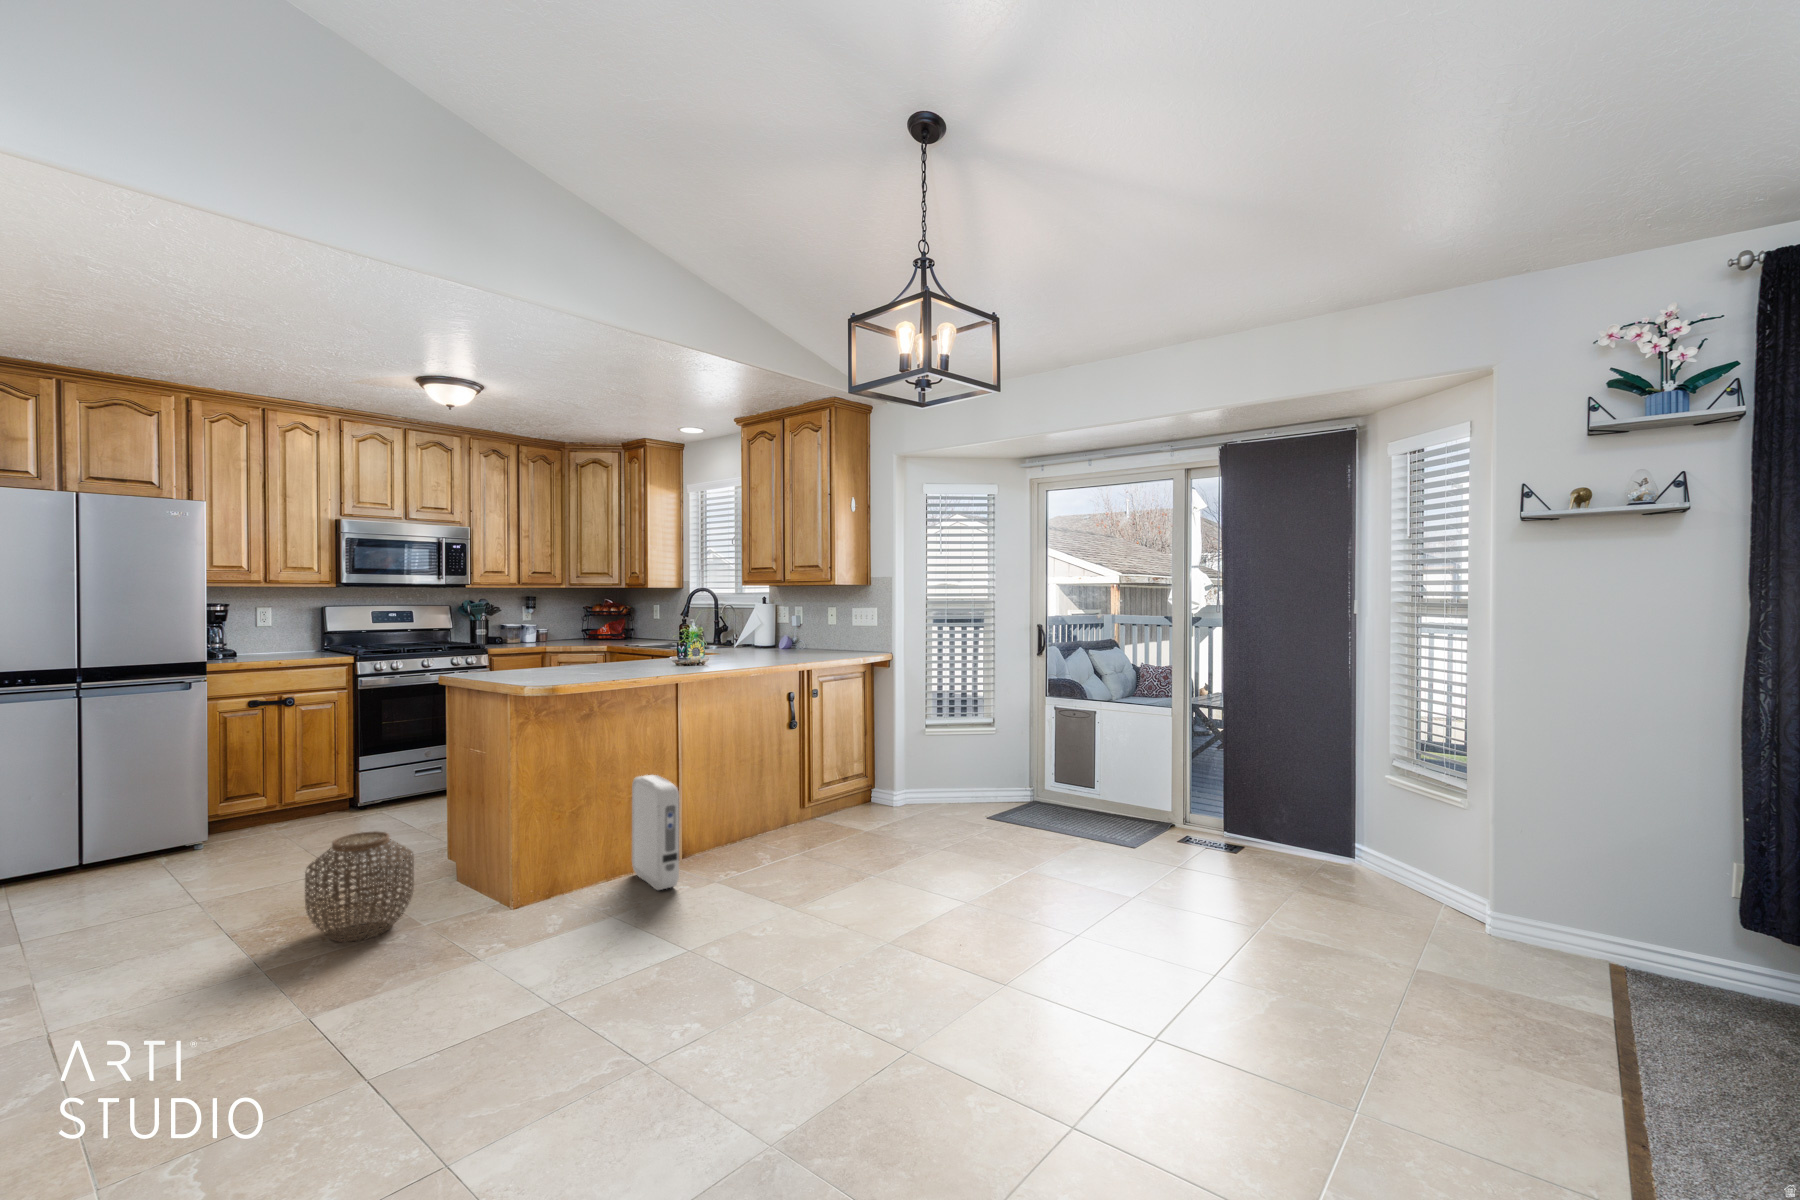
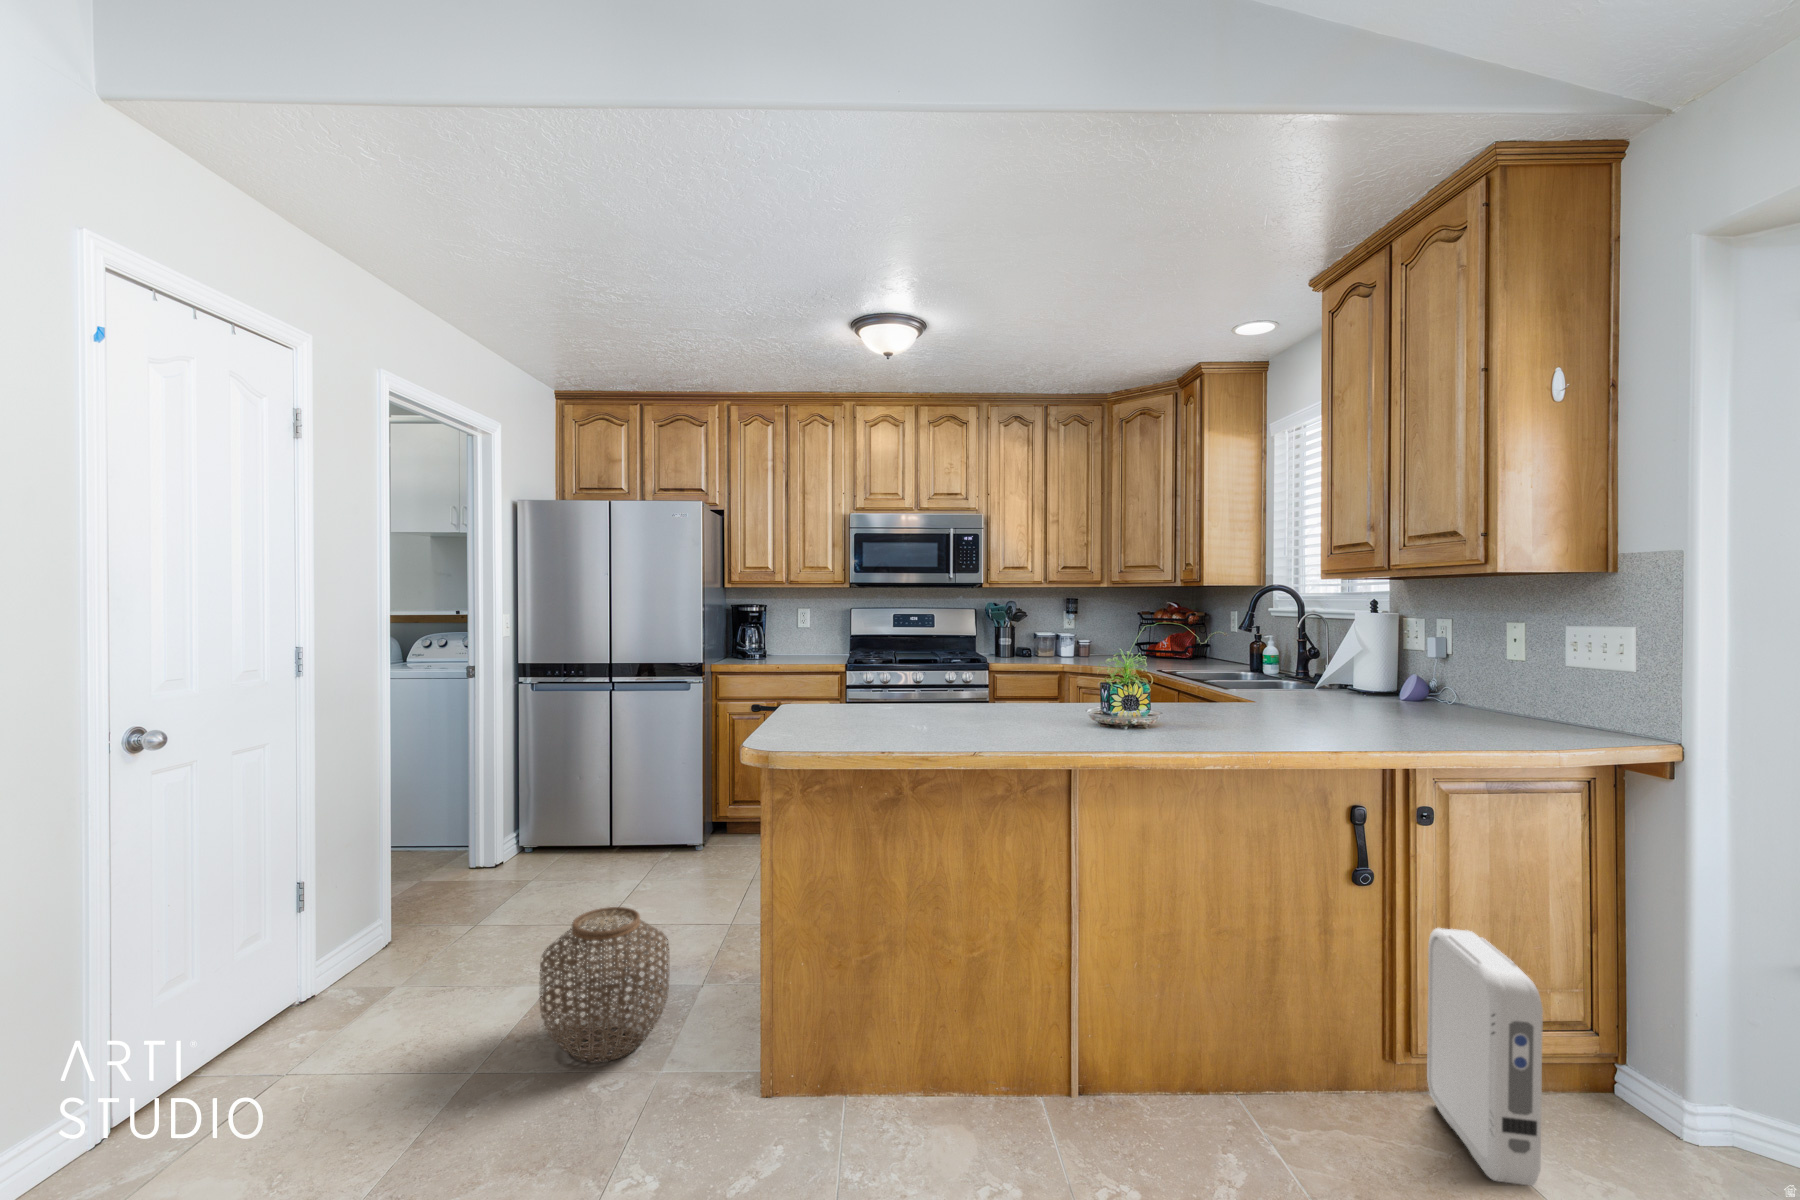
air purifier: present [632,775,679,890] -> present [1427,928,1543,1186]

